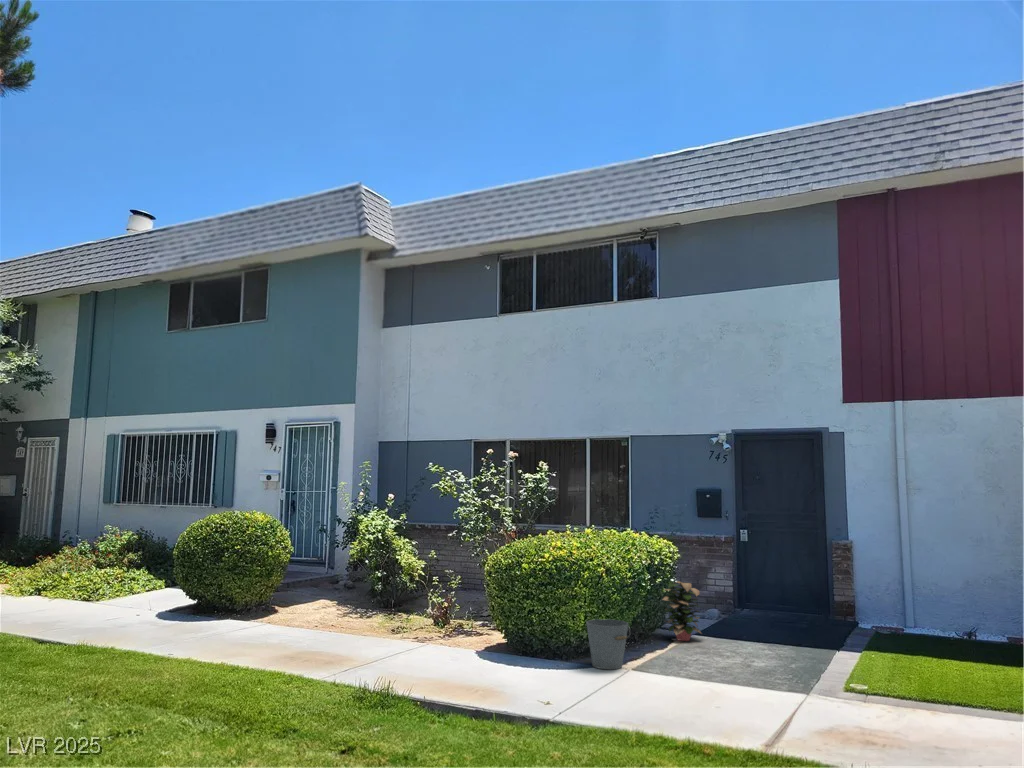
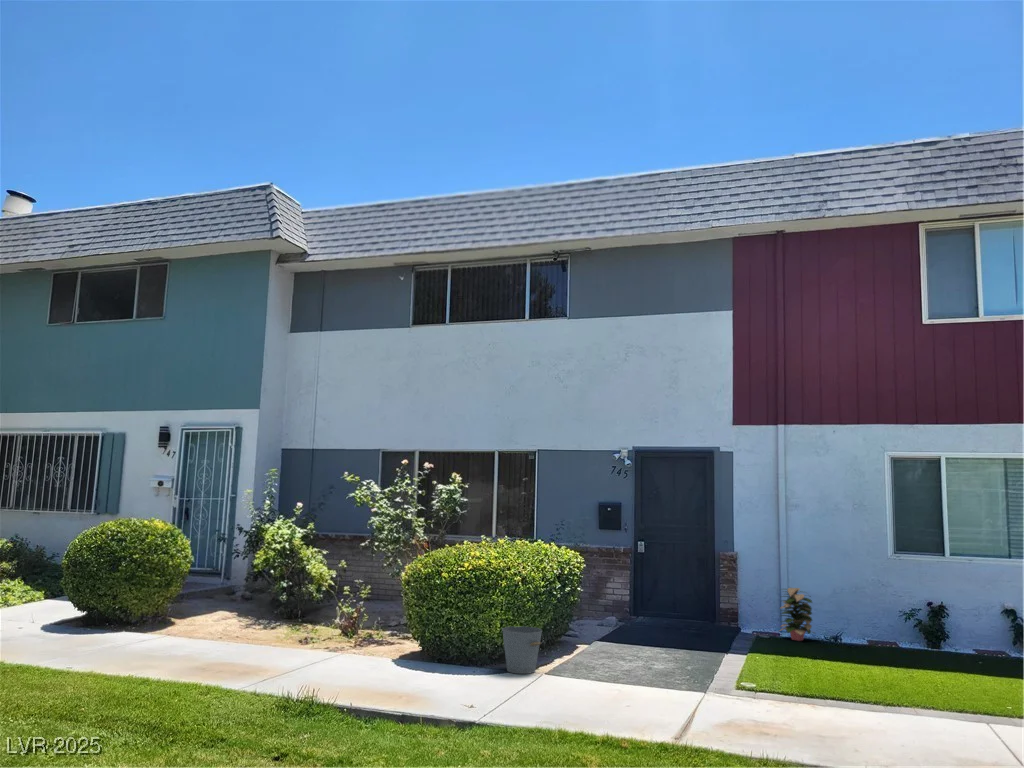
decorative plant: present [662,581,701,641] -> present [780,588,812,641]

